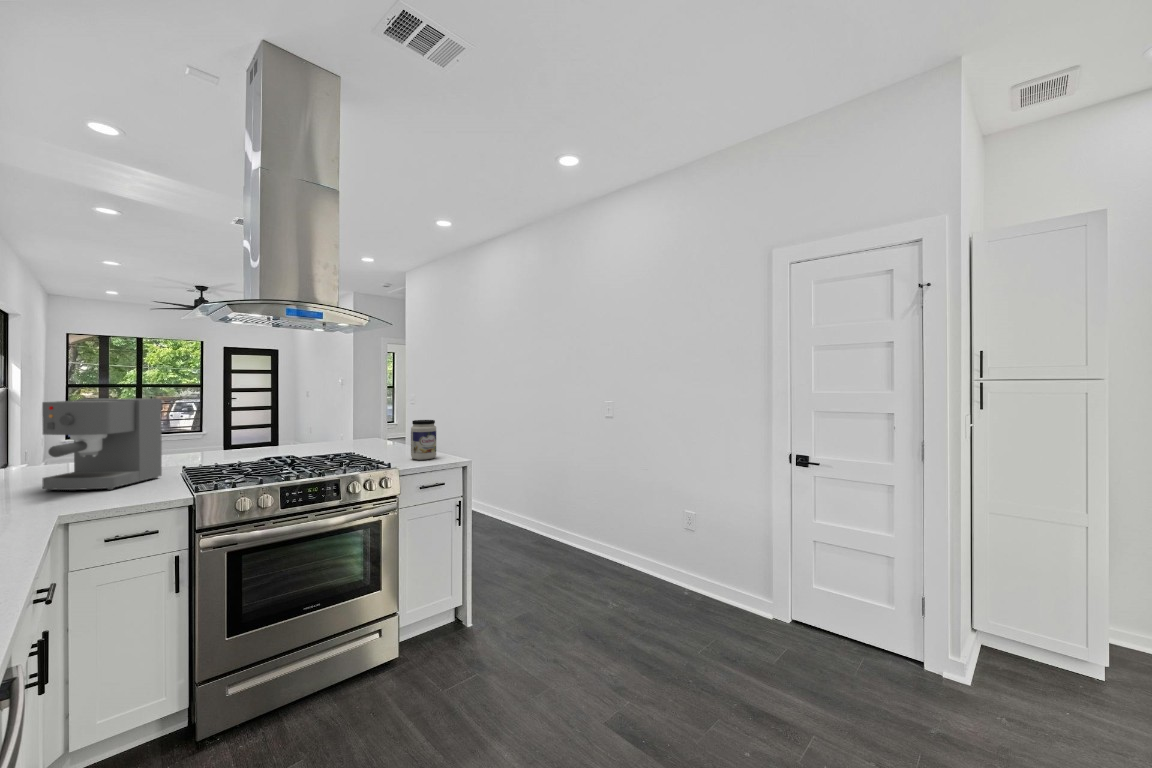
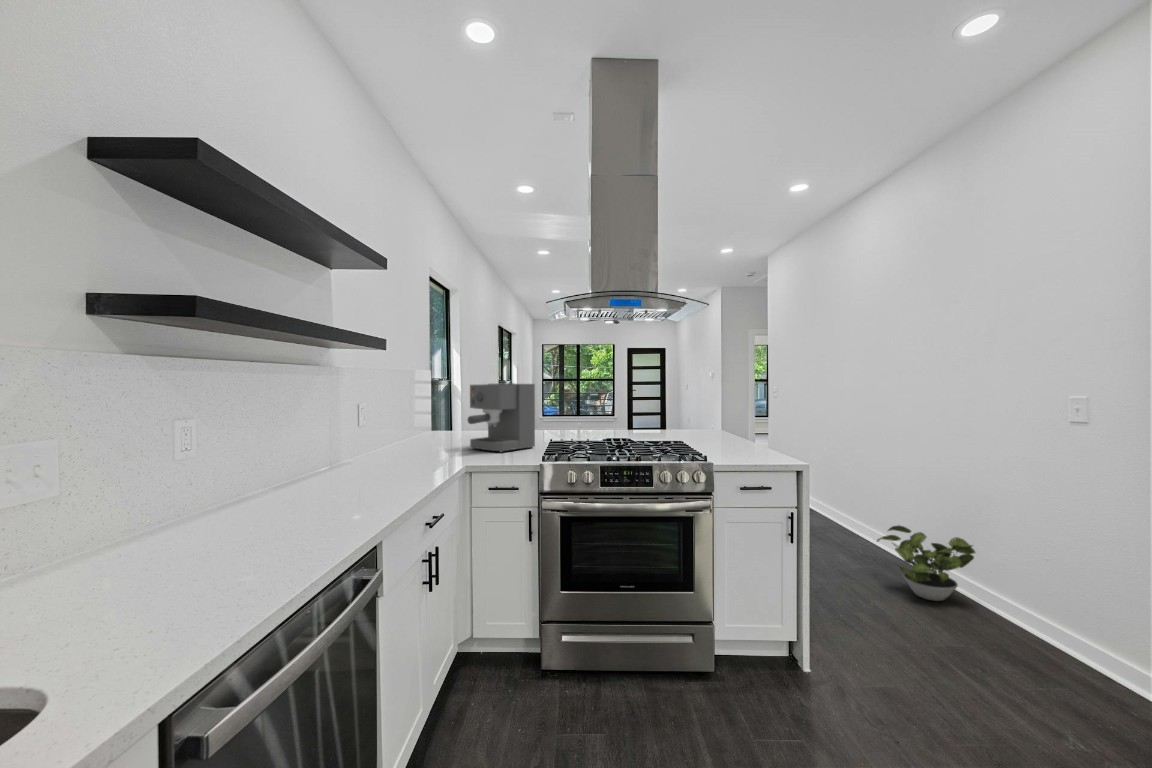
jar: present [411,420,436,460] -> none [735,412,765,458]
potted plant: none [503,497,562,547] -> present [877,525,975,601]

